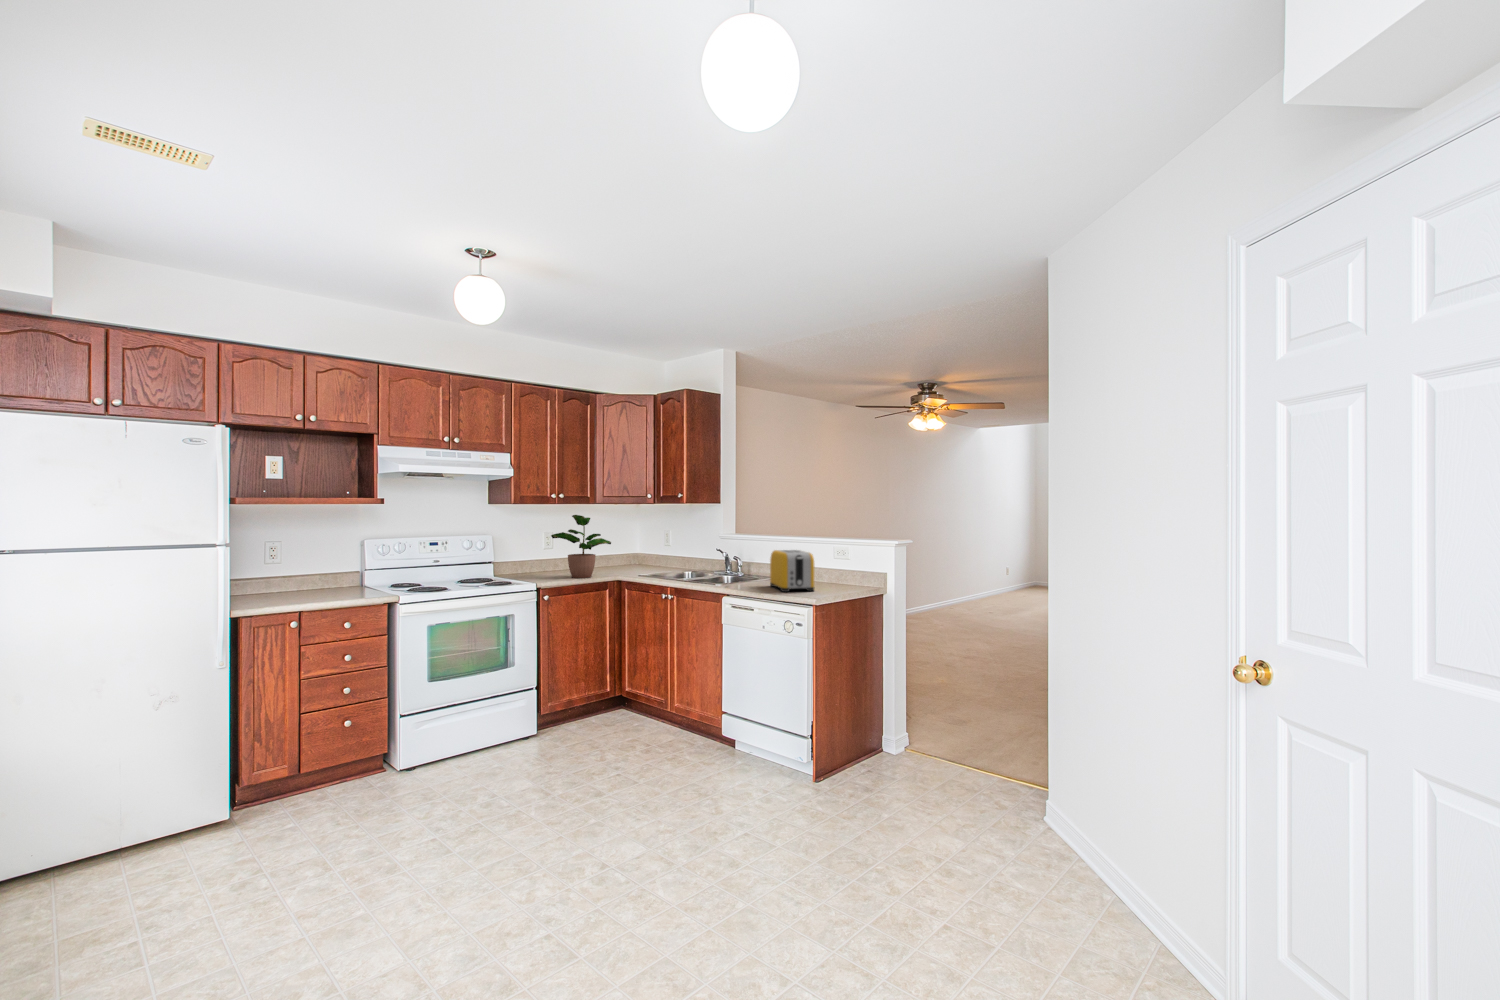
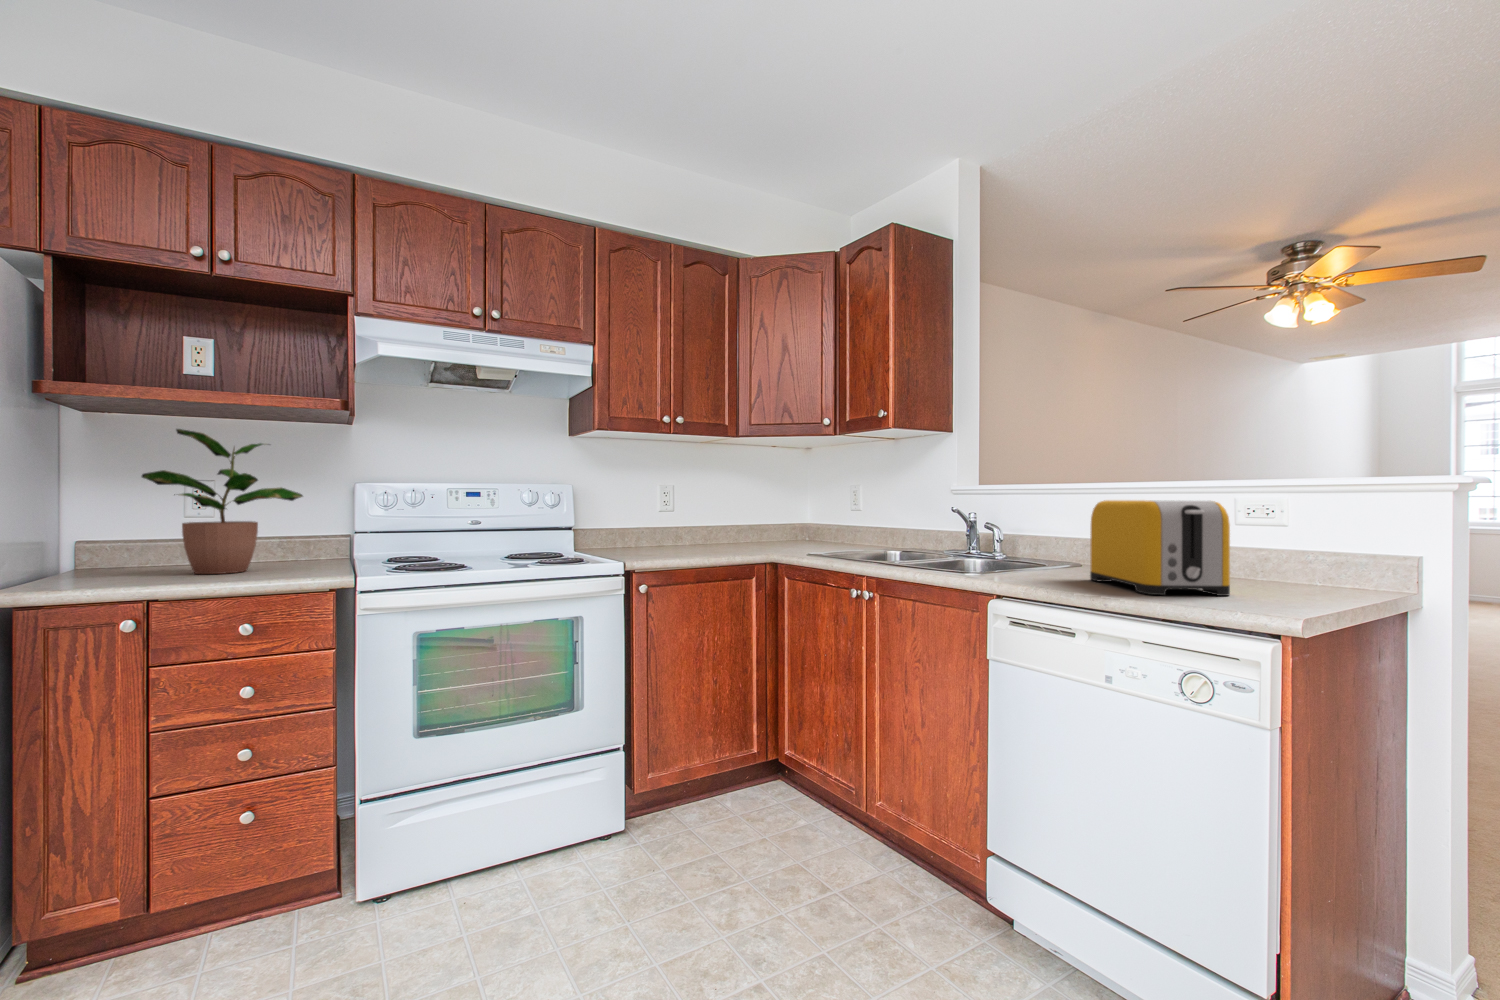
potted plant: present [551,515,611,578] -> present [142,429,303,574]

